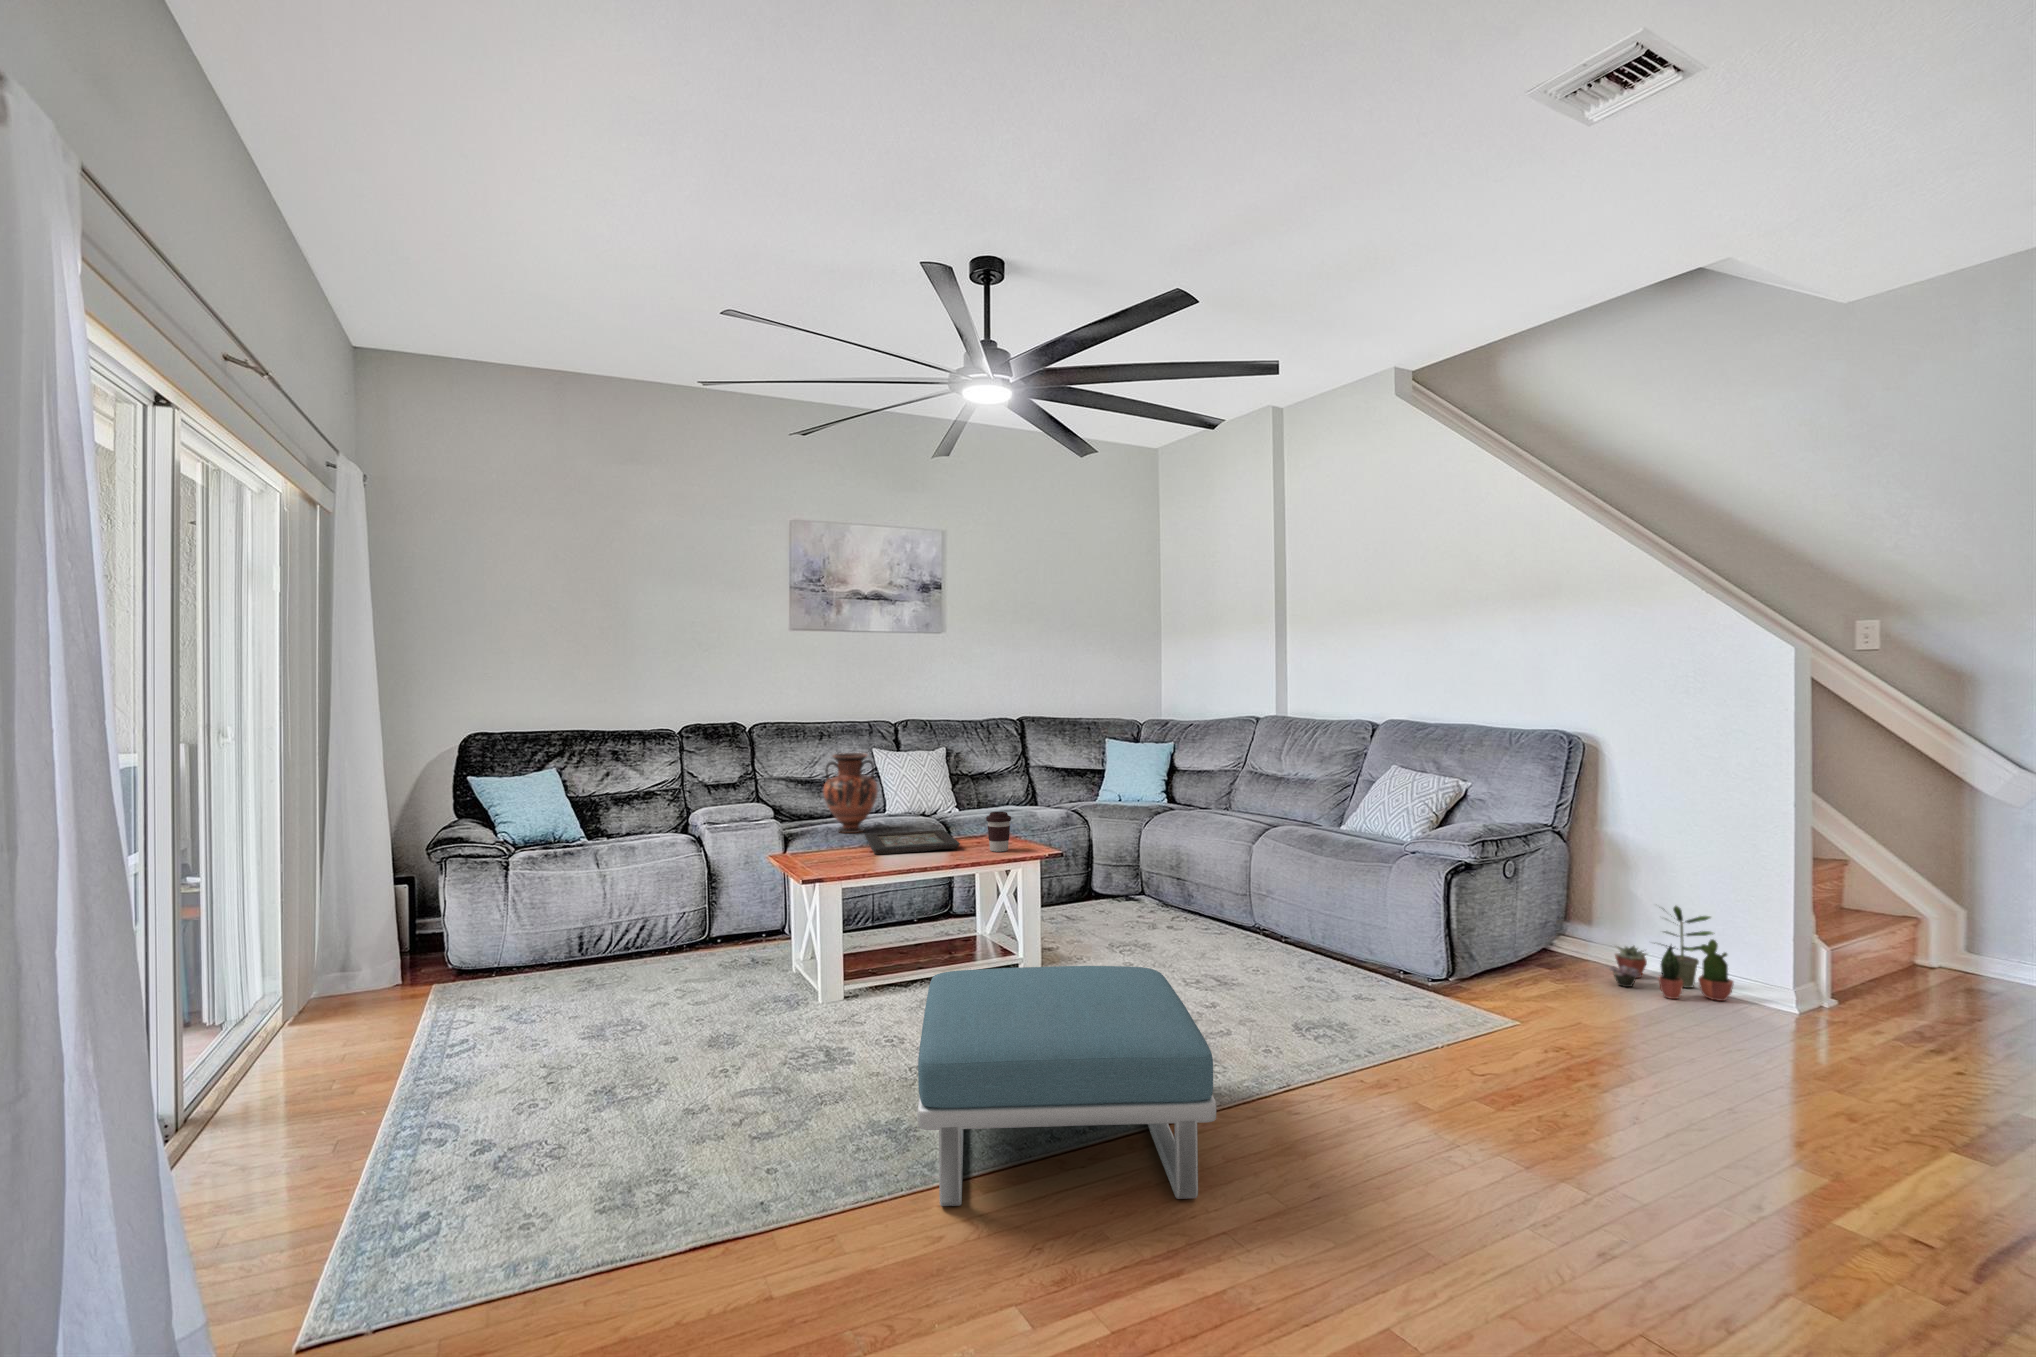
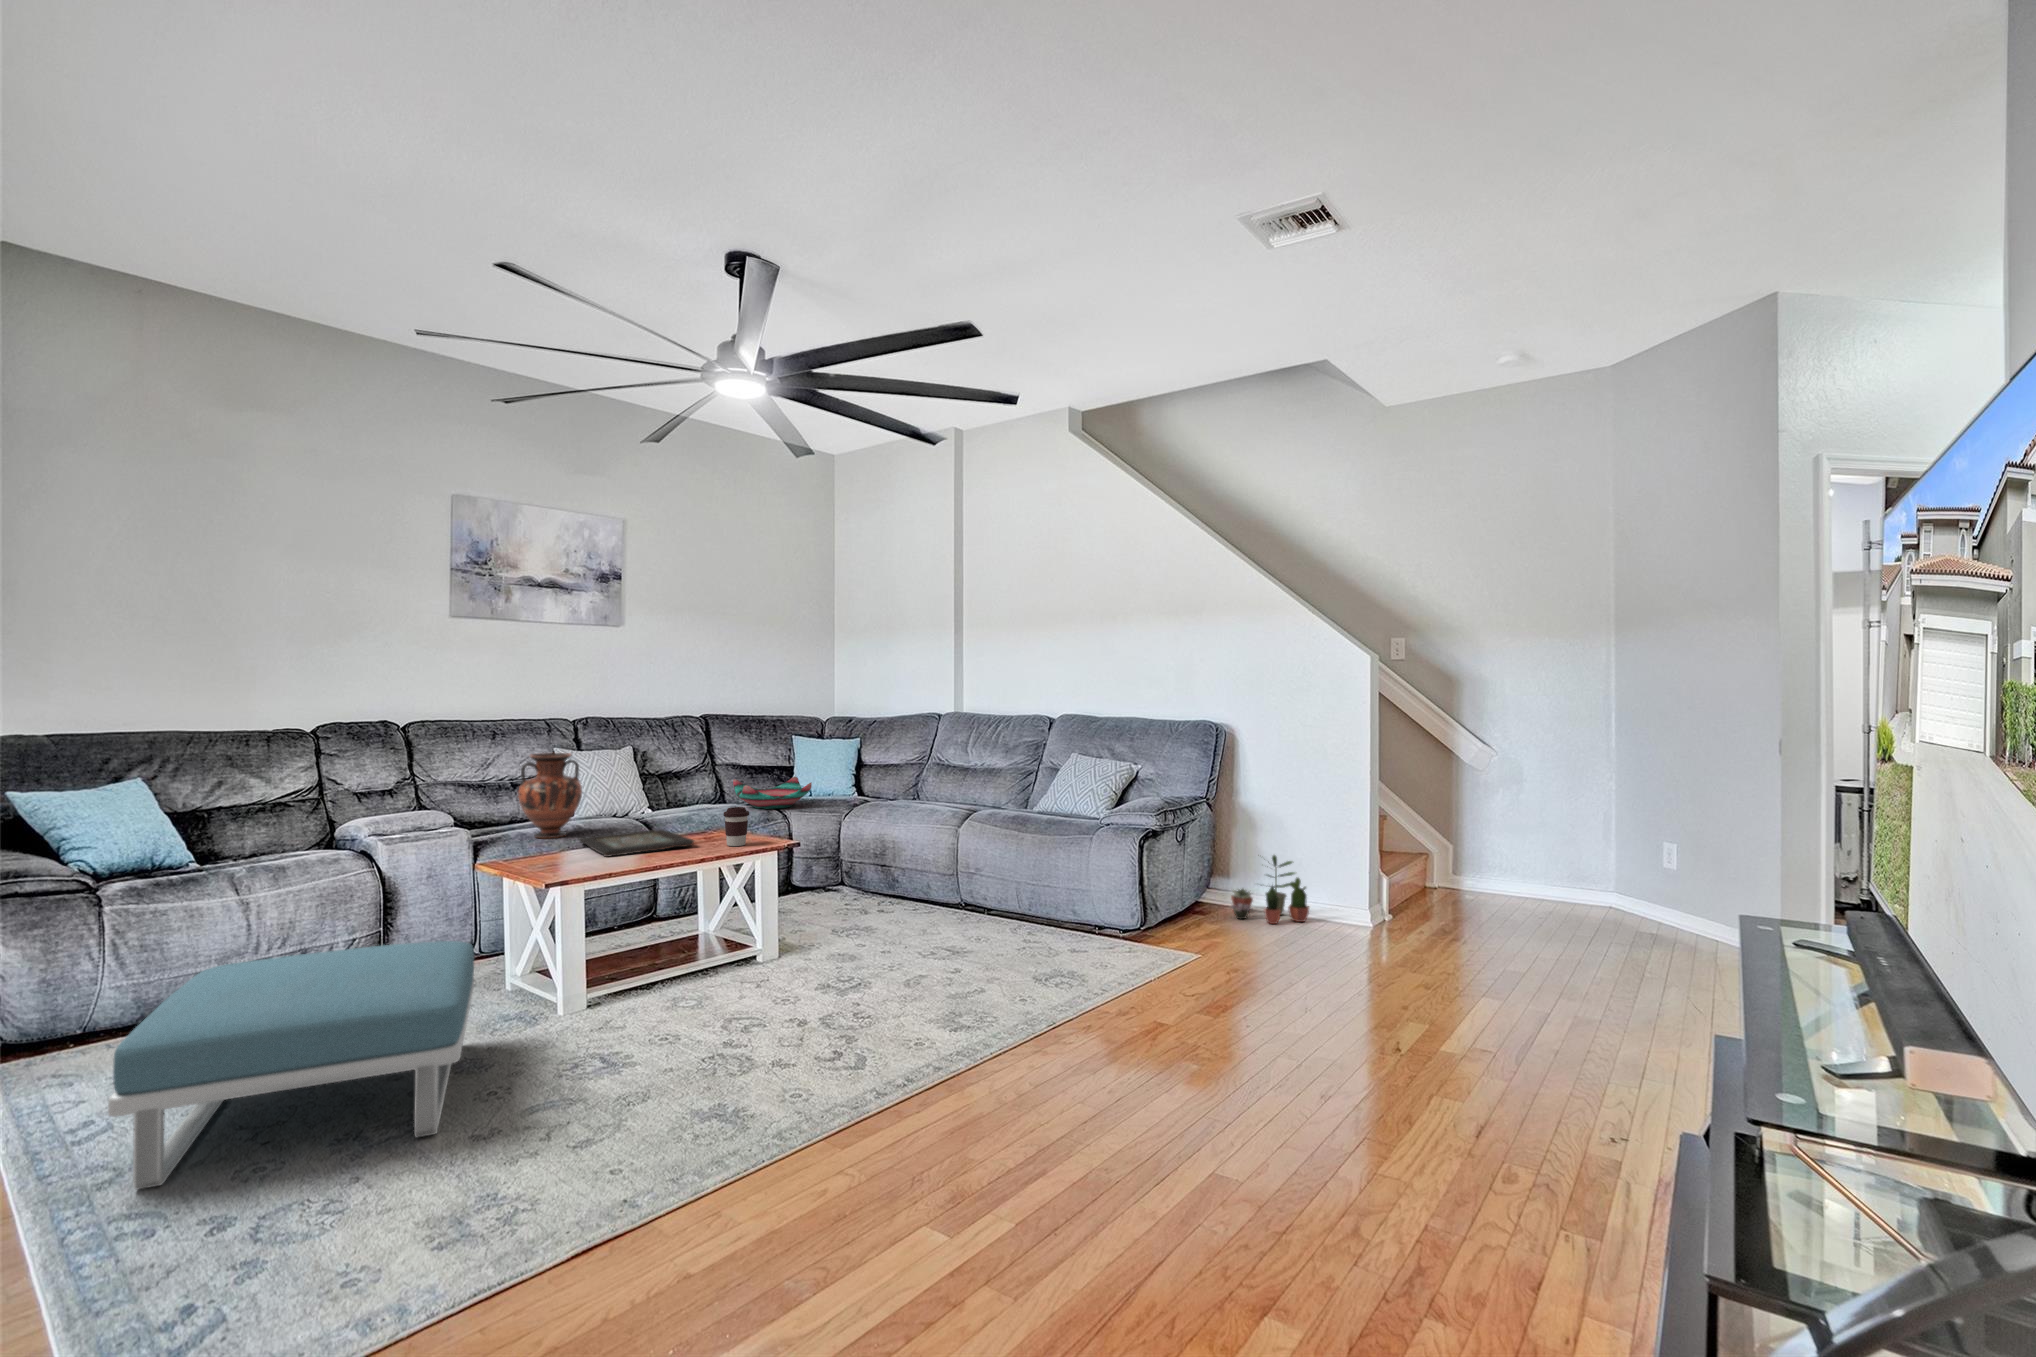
decorative bowl: none [1036,781,1108,814] -> present [733,777,812,809]
footstool: present [917,966,1216,1206] -> present [108,941,474,1189]

